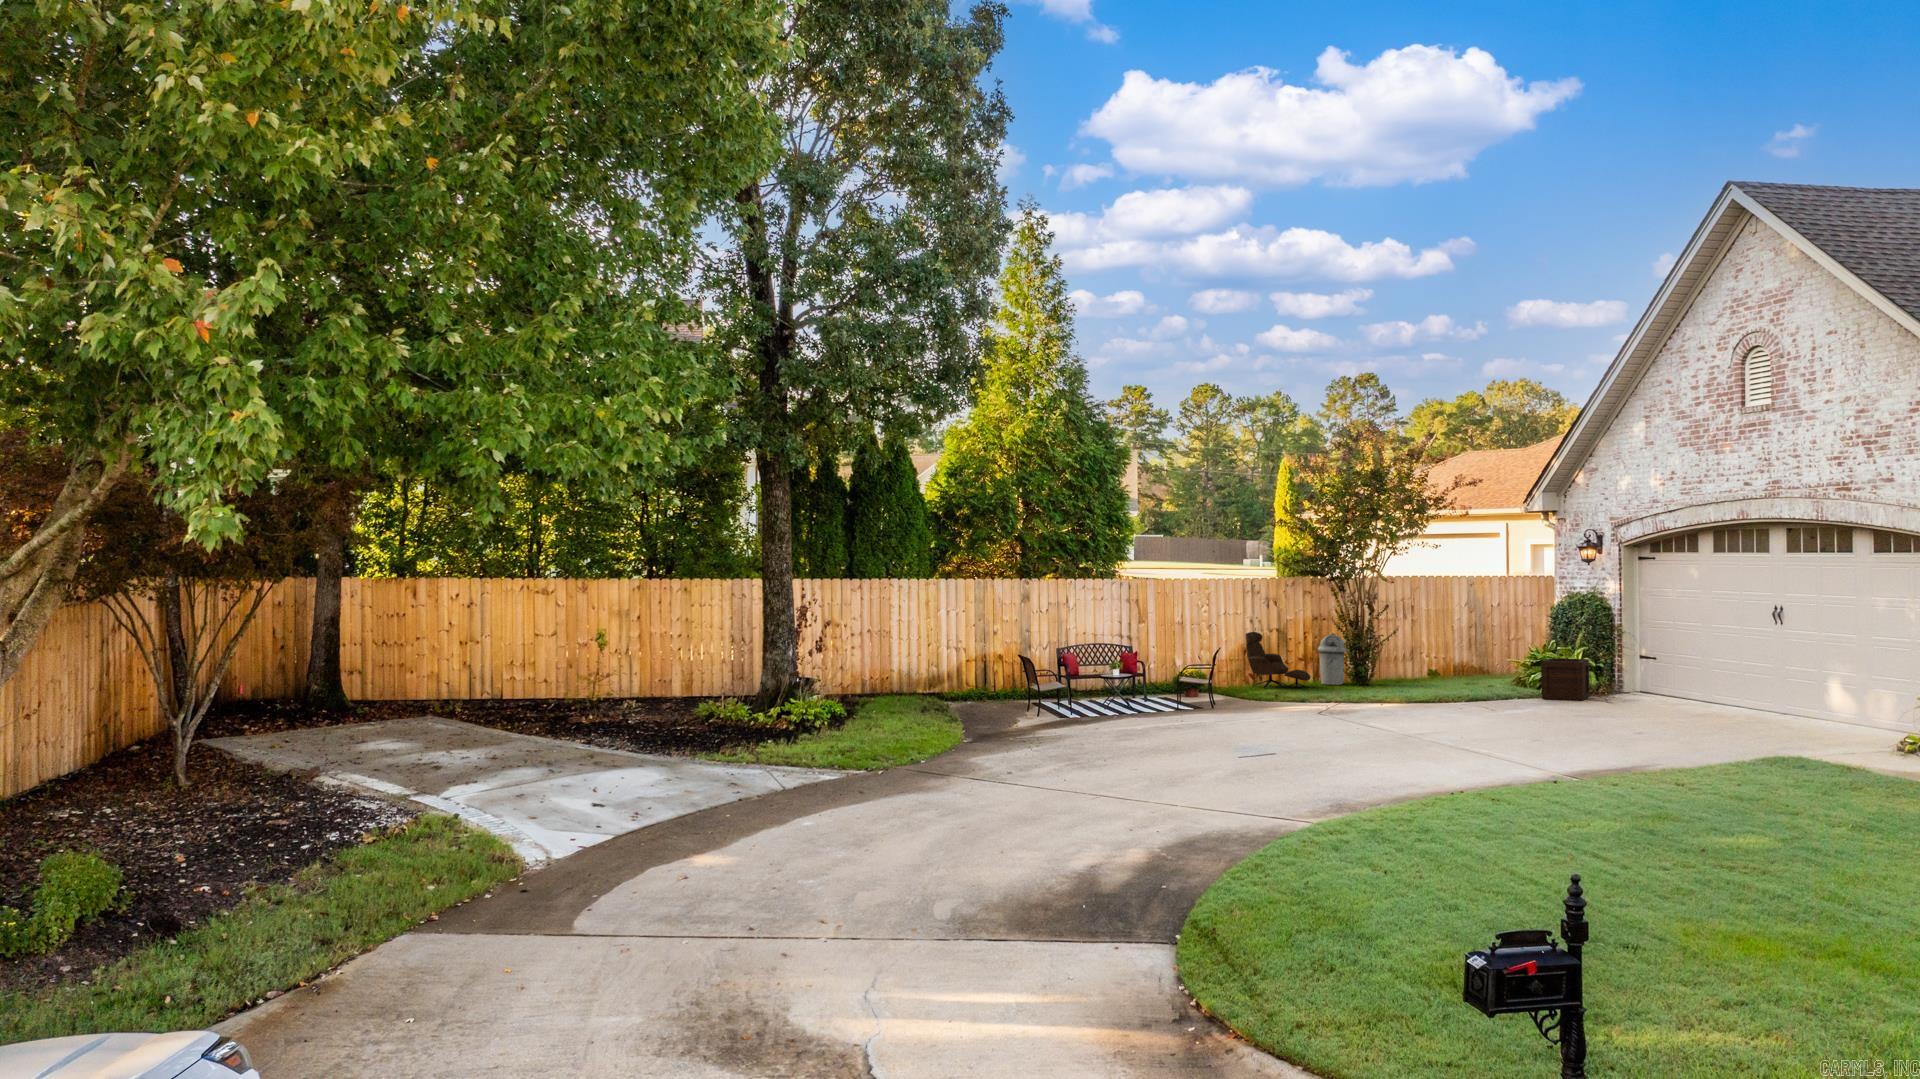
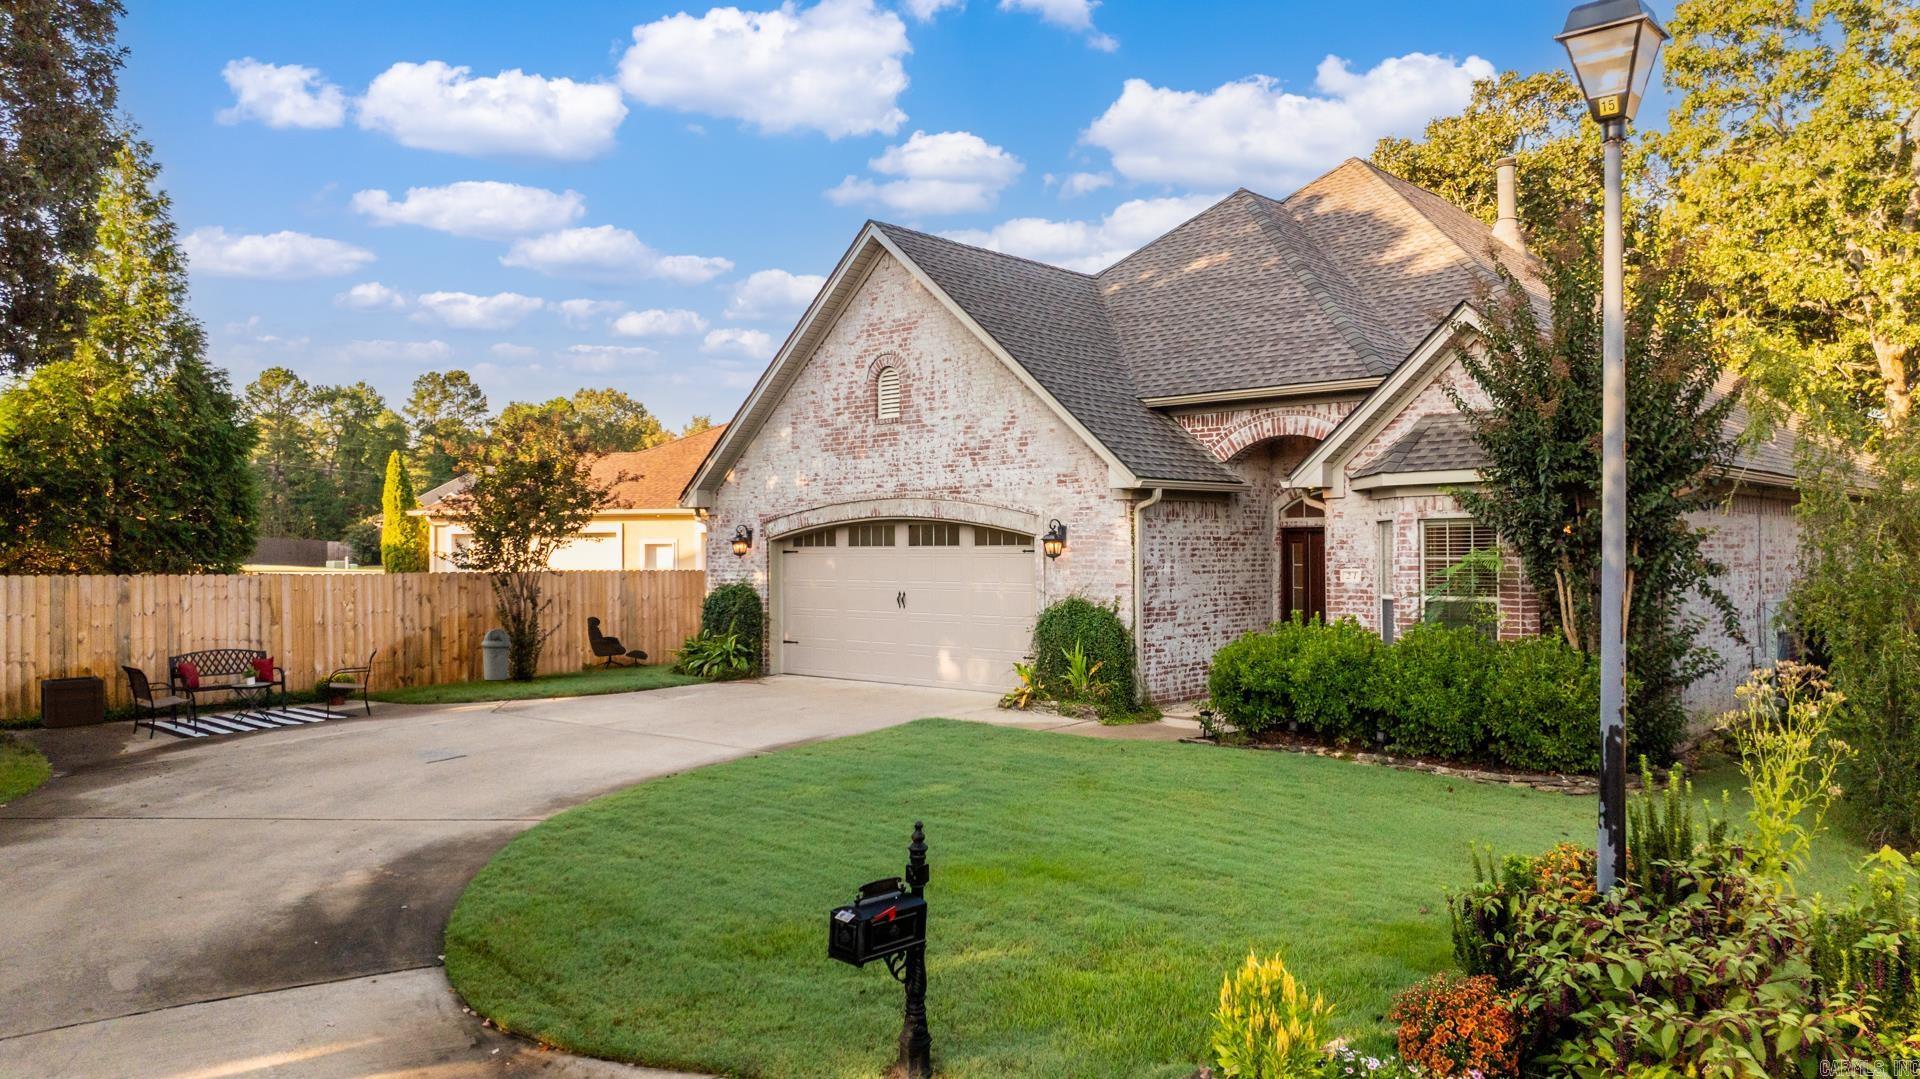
lounge chair: present [1245,632,1311,689] -> present [587,617,648,669]
wooden crate: present [1541,658,1590,701] -> present [41,676,104,729]

